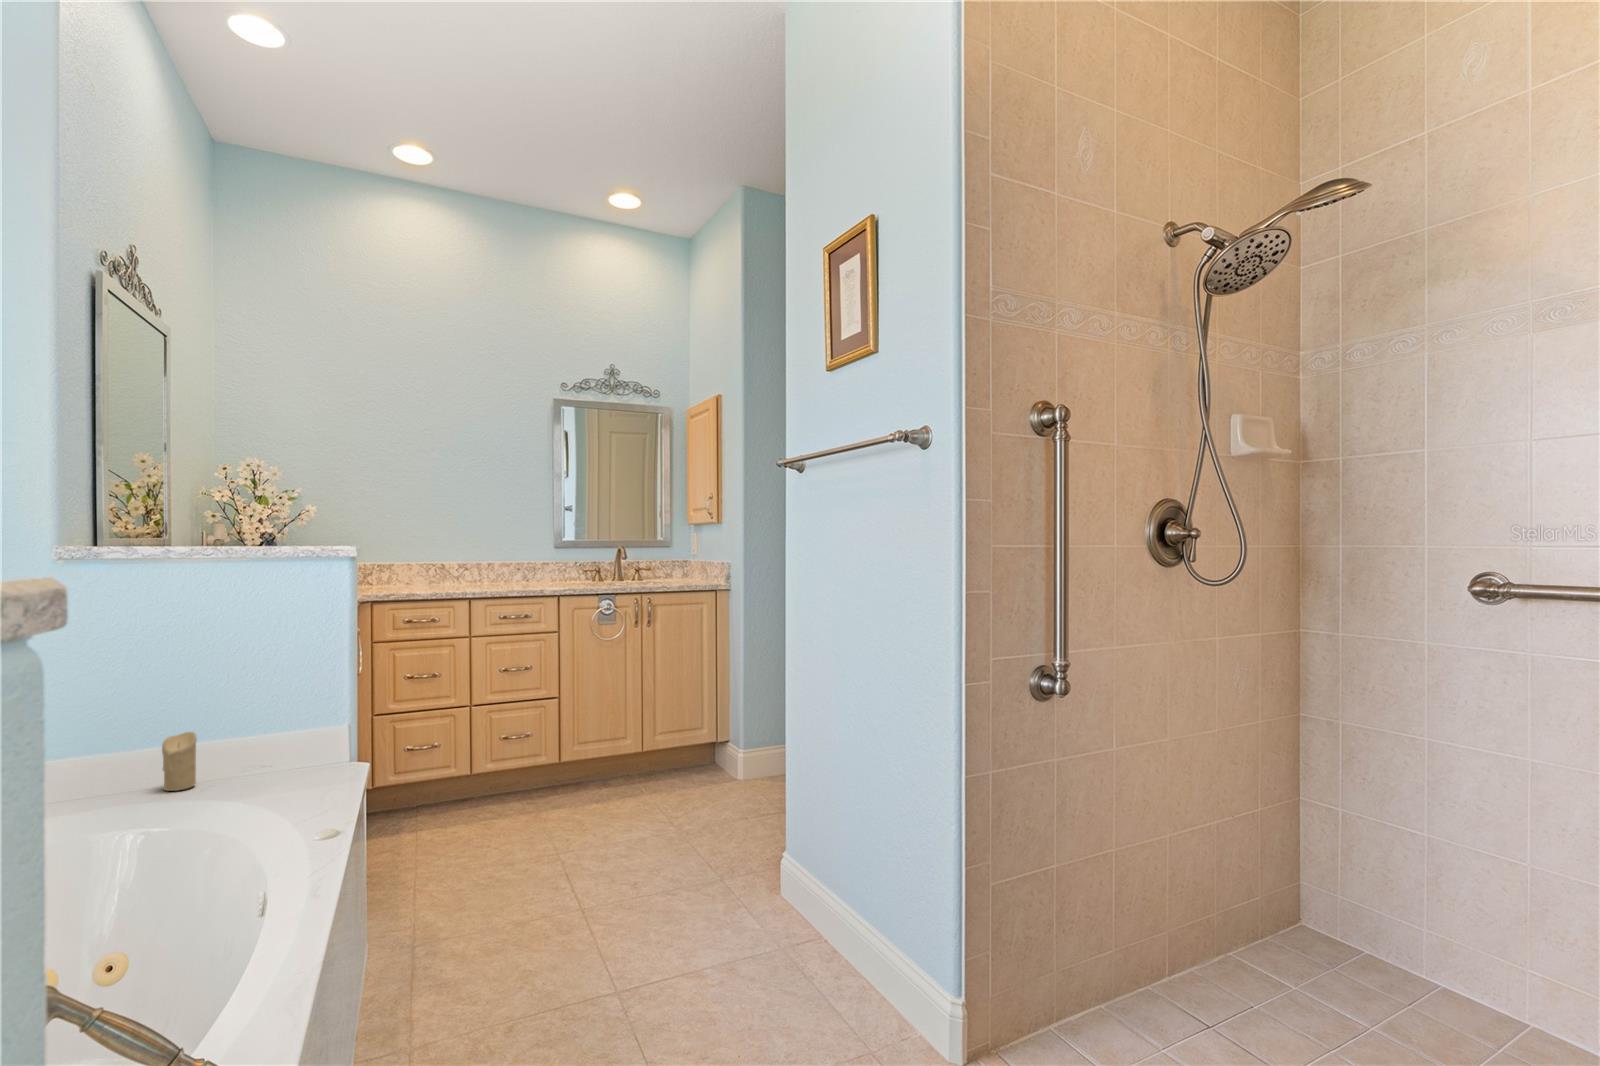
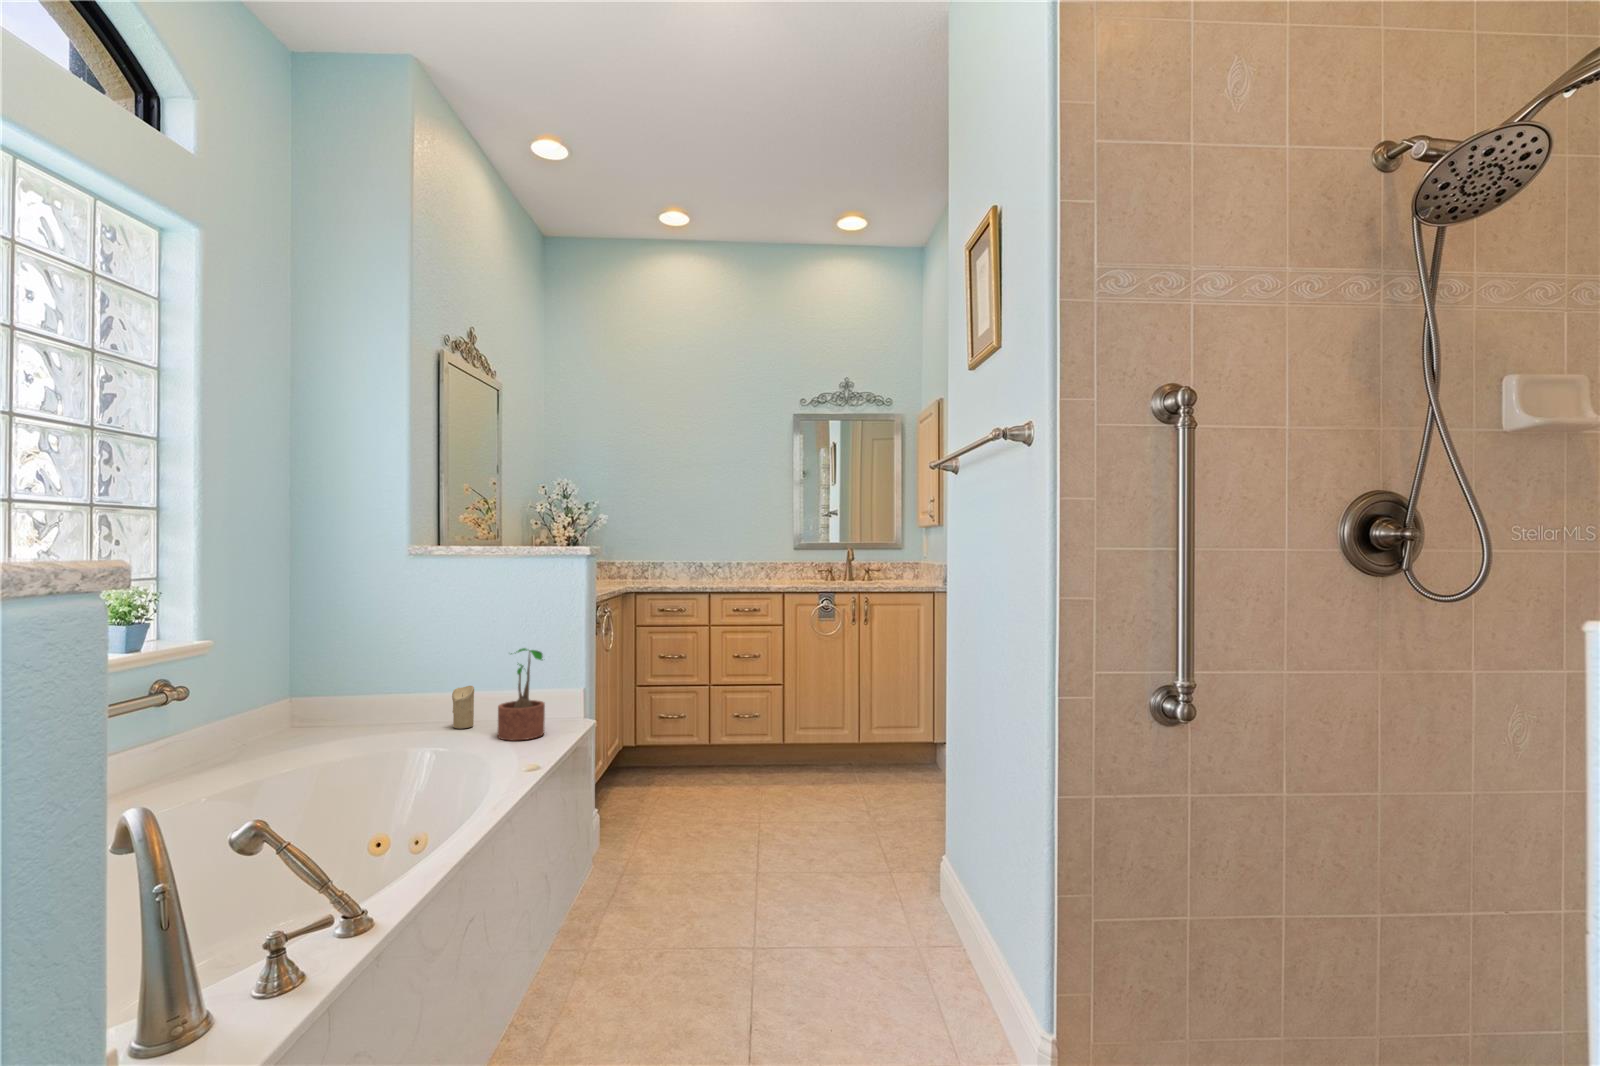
potted plant: none [244,677,316,797] -> present [498,648,545,740]

